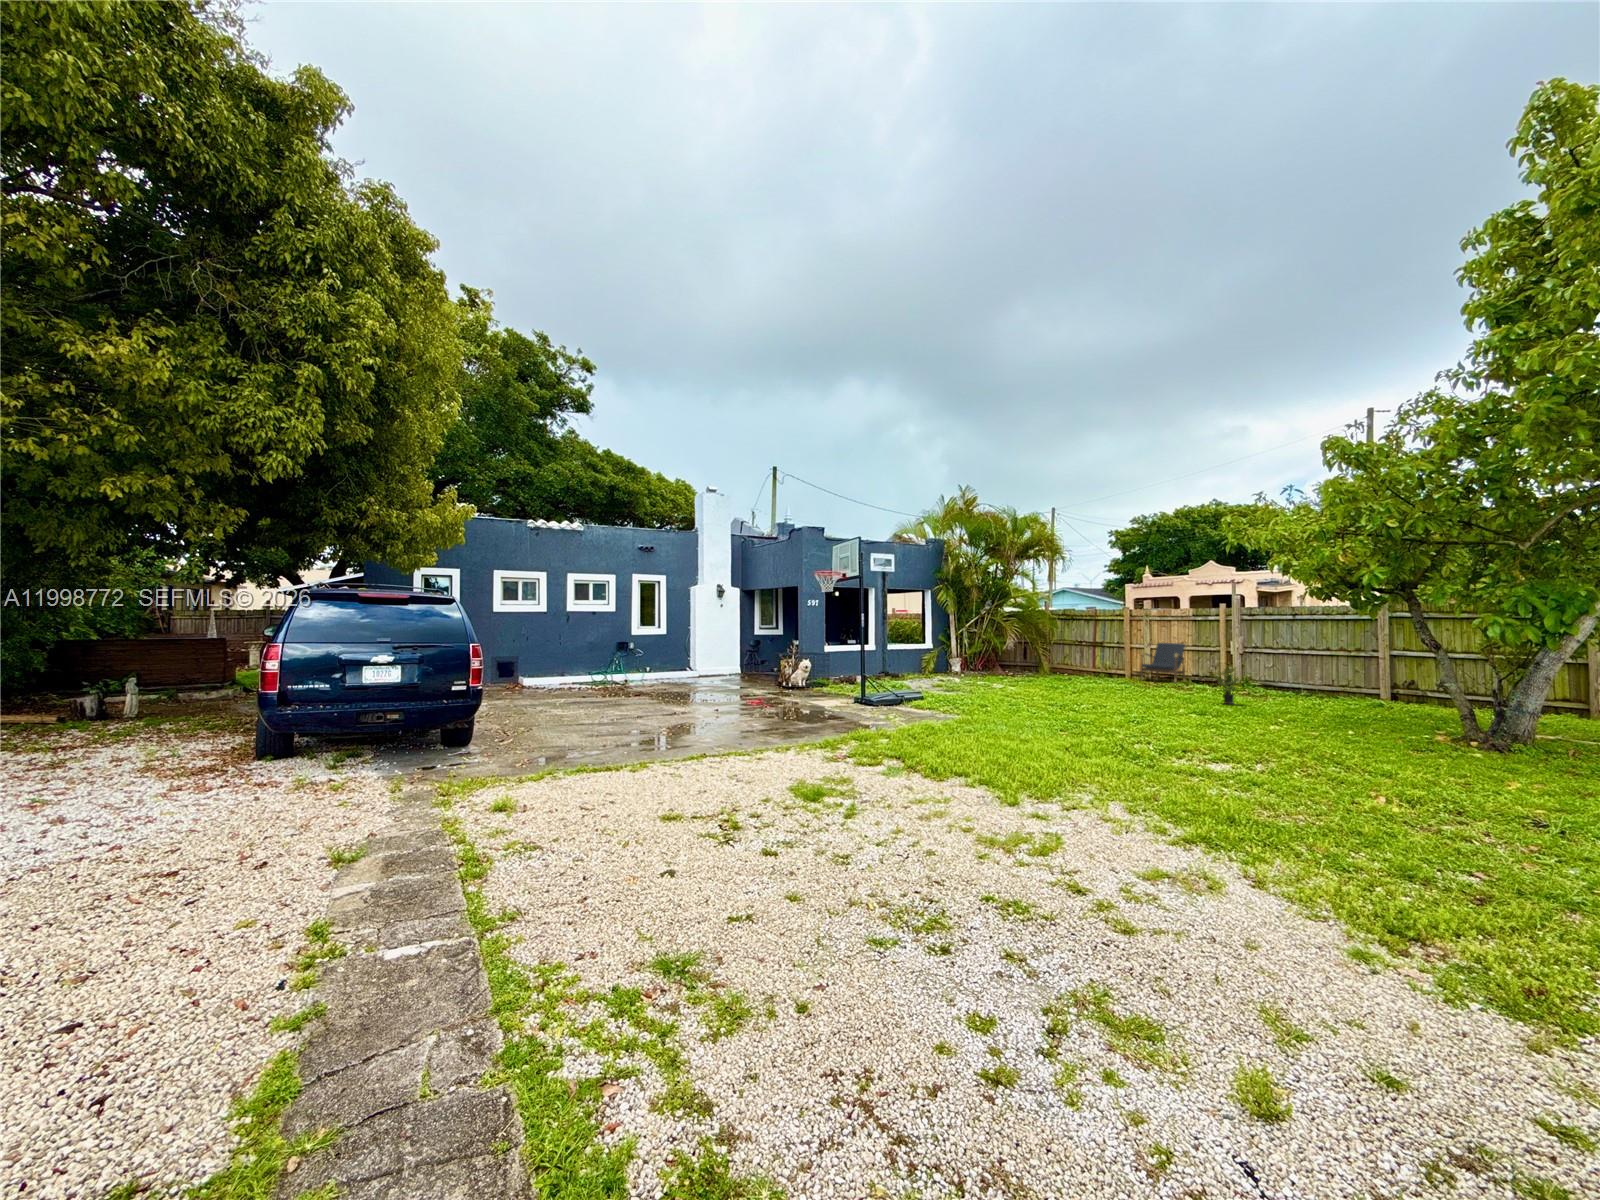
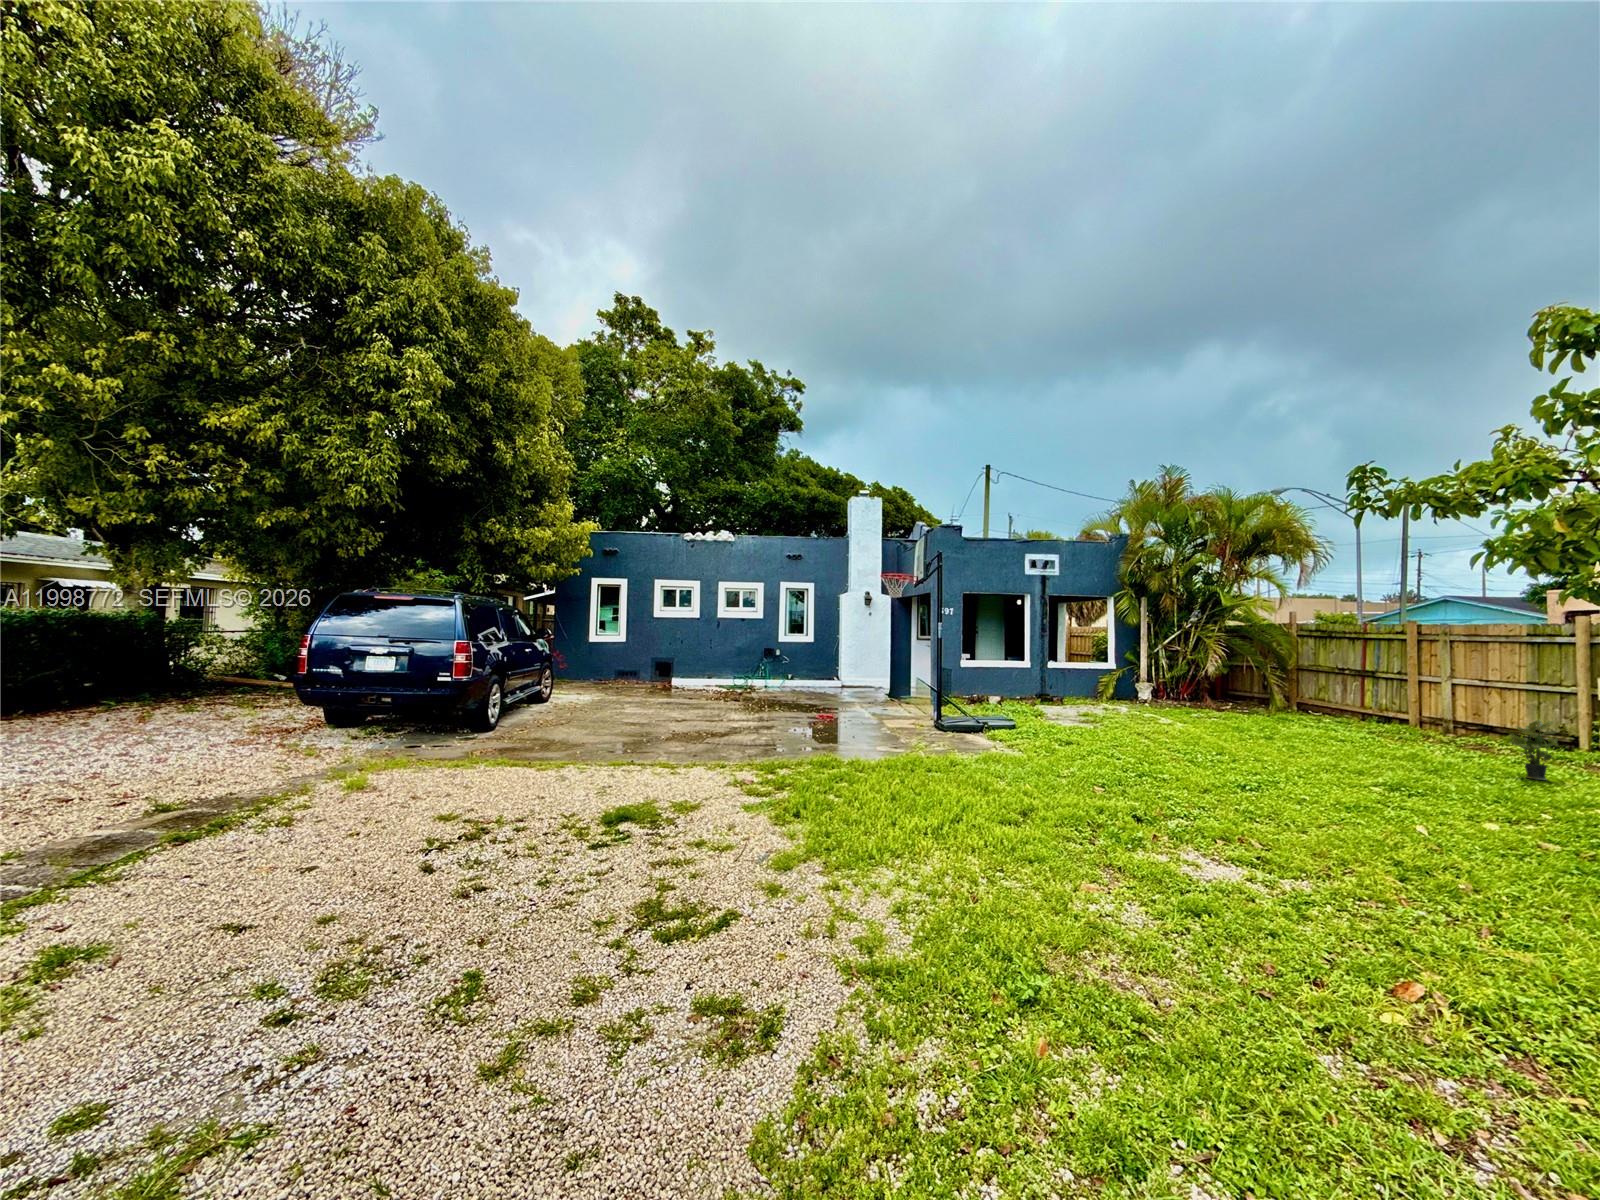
lounge chair: present [1141,643,1185,682] -> none [1425,676,1513,738]

